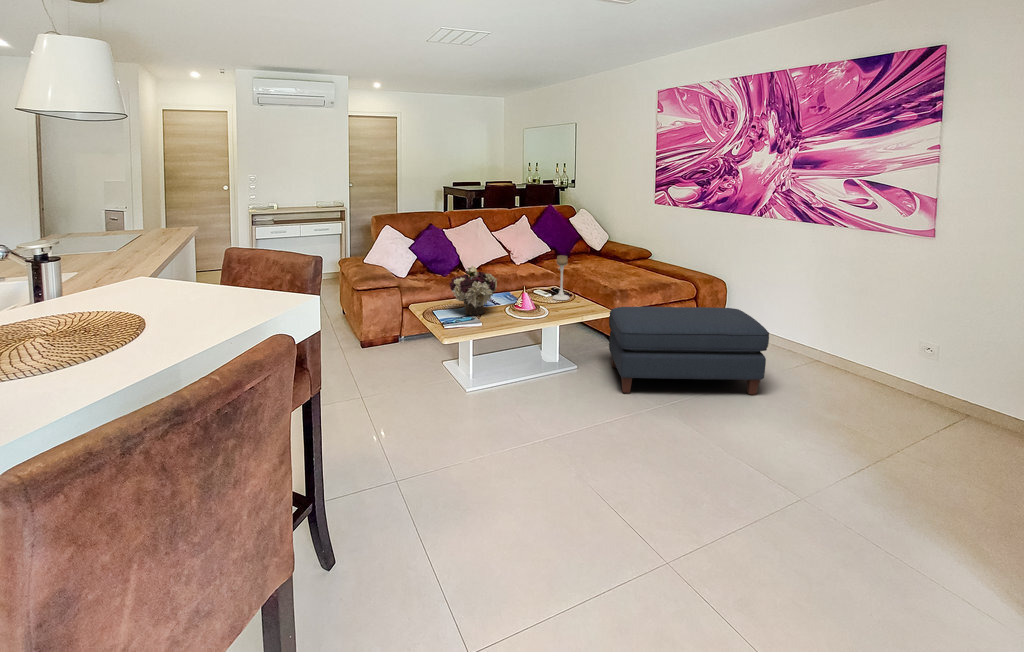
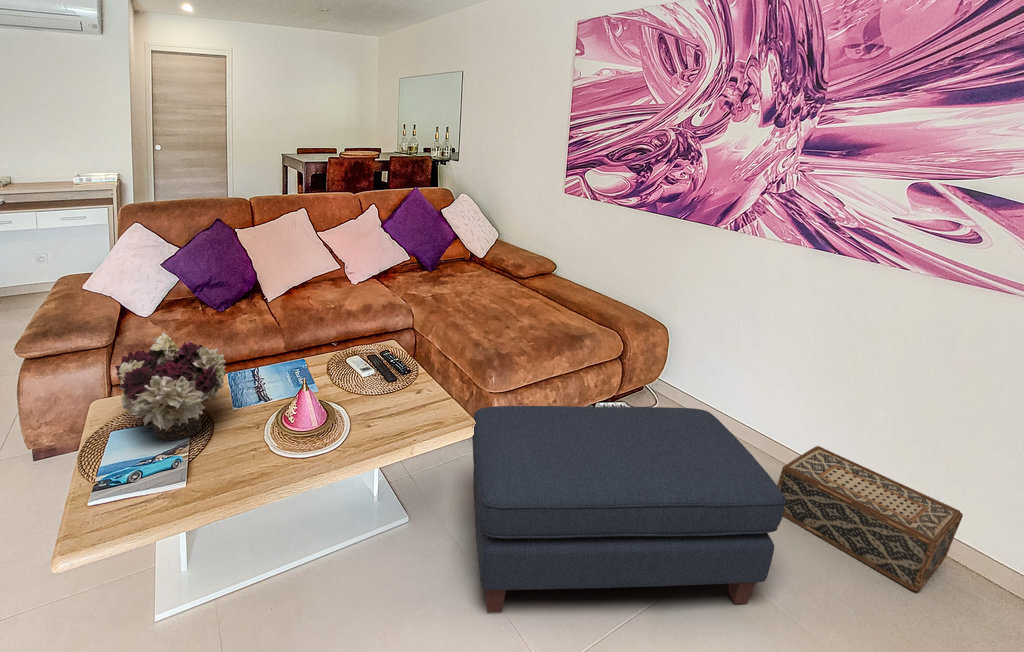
candle holder: present [552,255,570,300] -> none [373,297,406,382]
woven basket: none [782,336,885,394] -> present [777,446,963,592]

